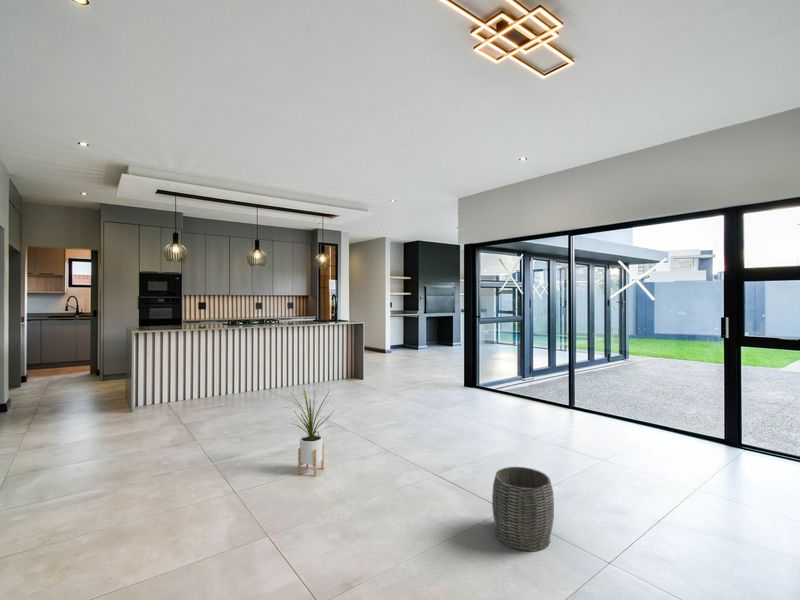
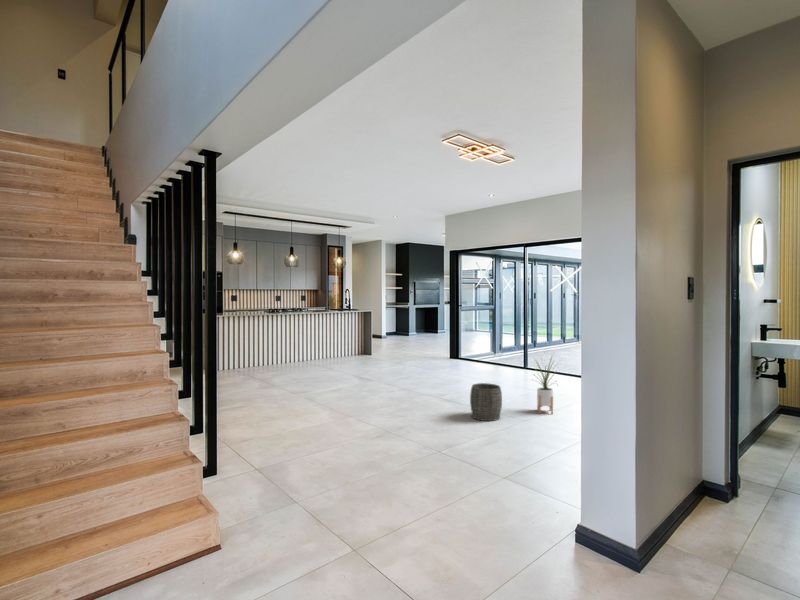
house plant: present [292,390,332,476] -> present [534,358,553,414]

